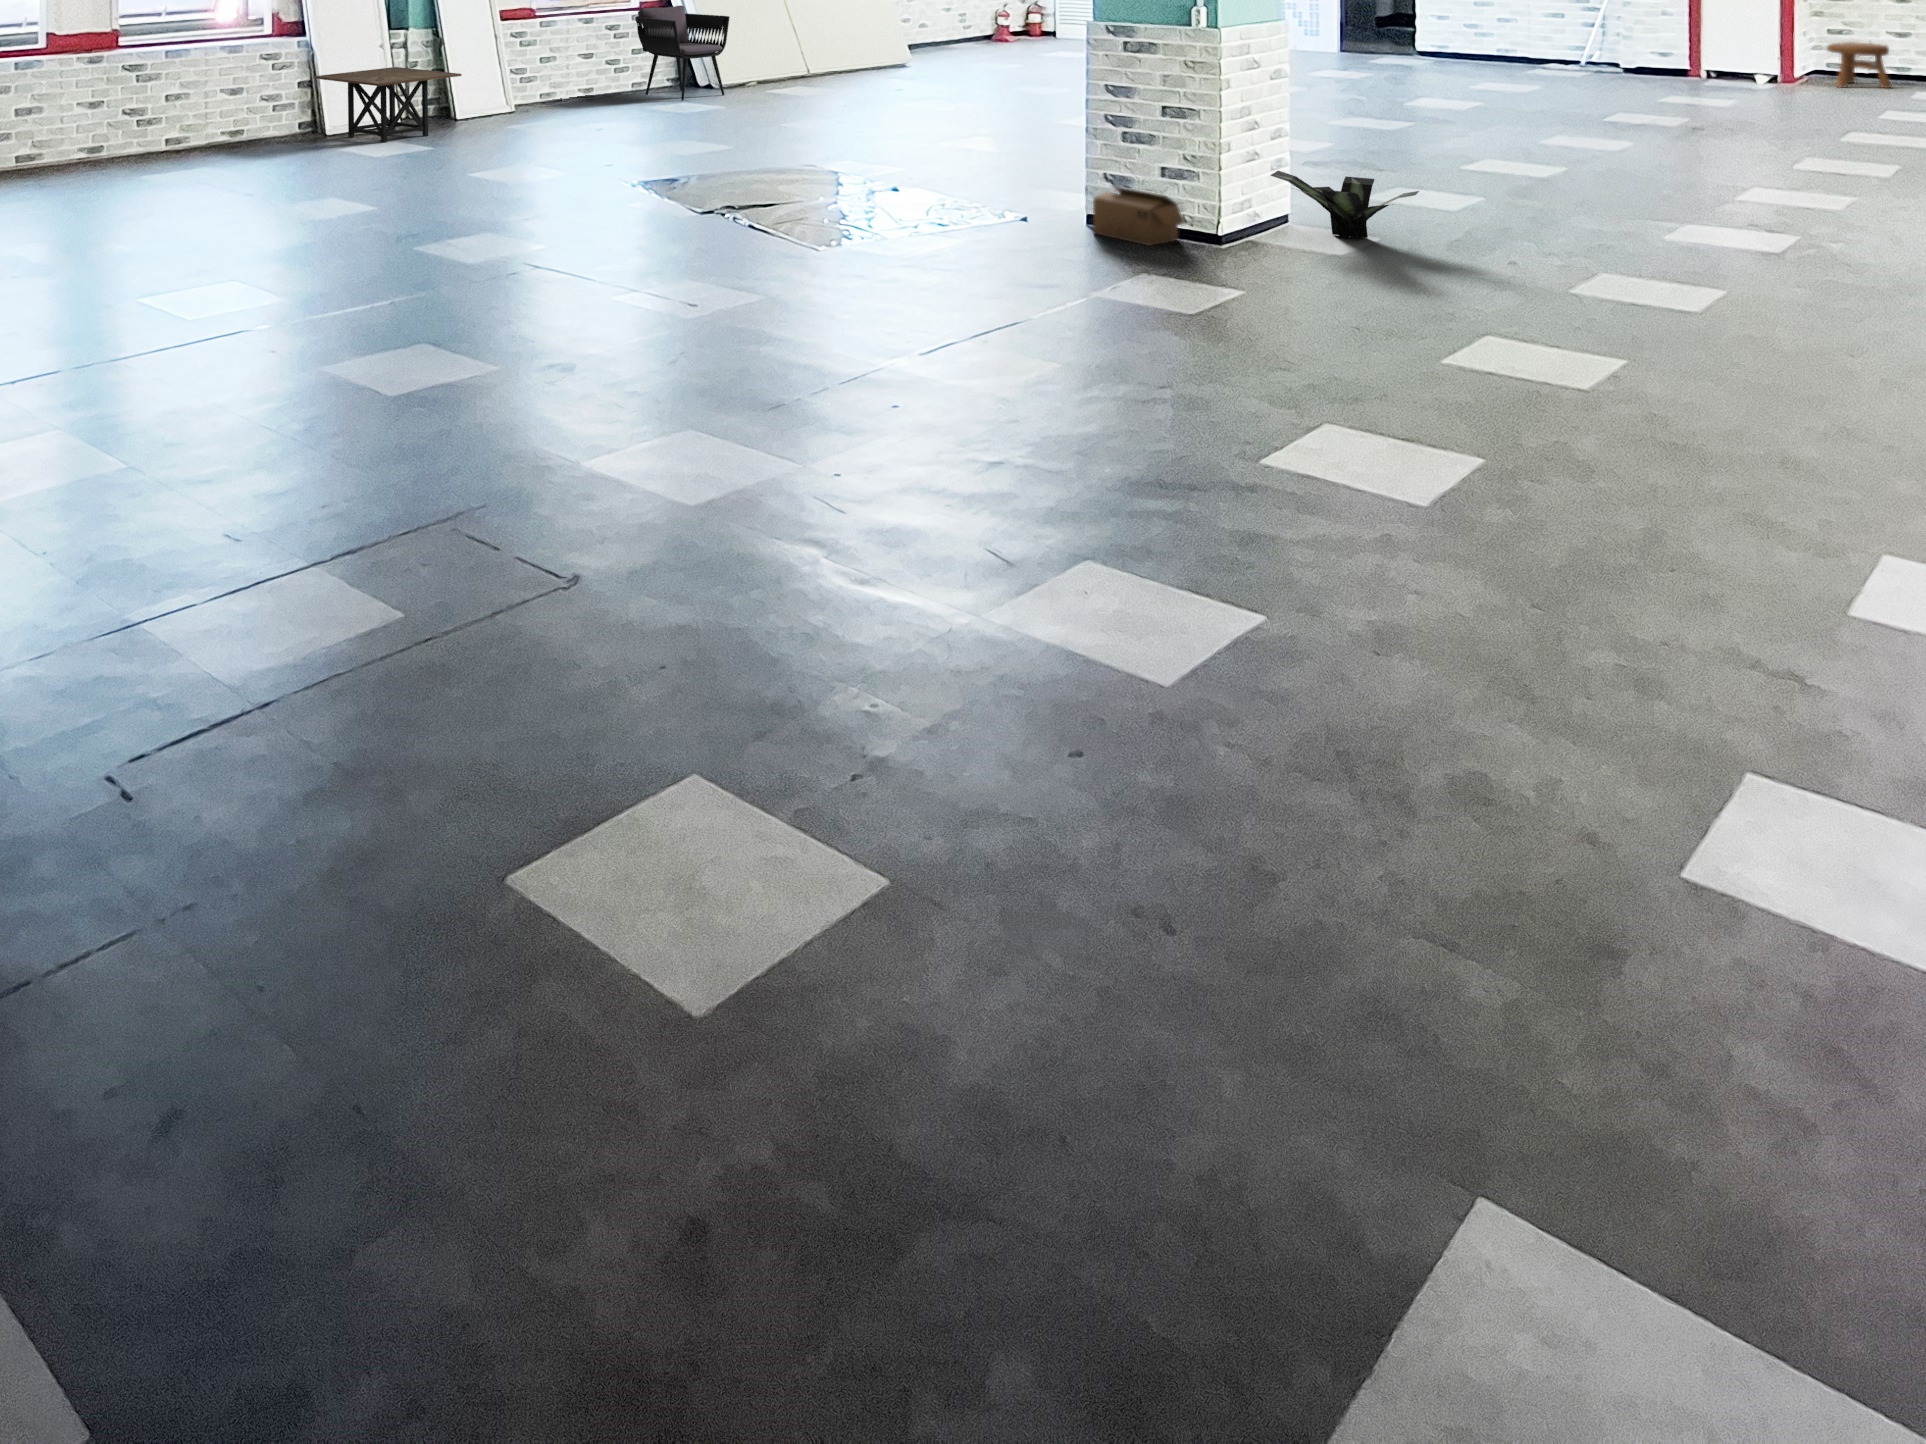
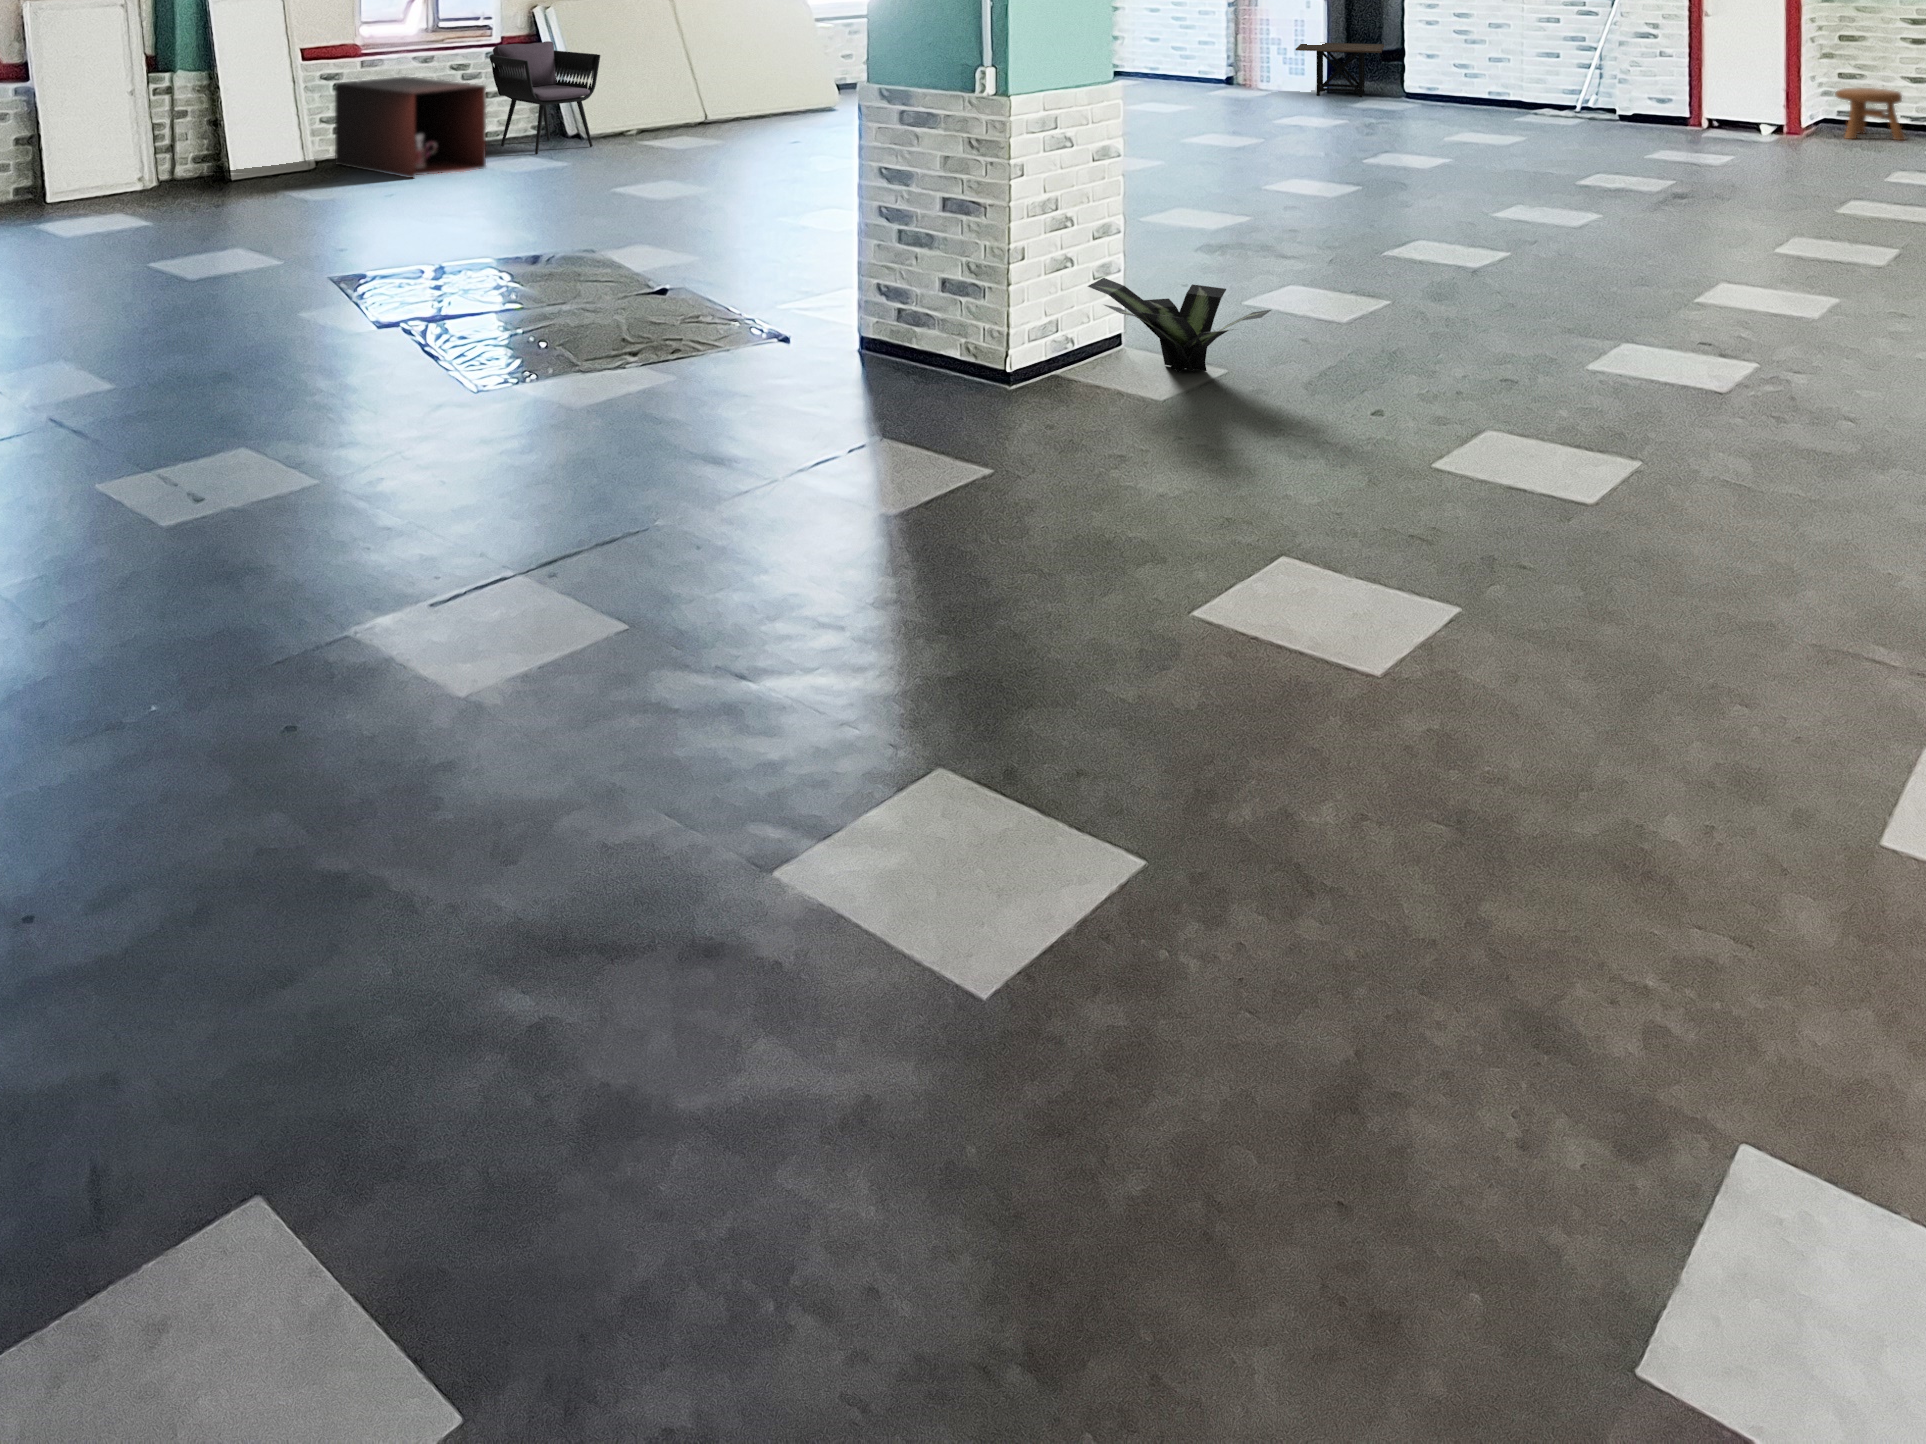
storage cabinet: none [521,34,652,118] -> present [335,76,486,178]
side table: present [313,67,462,143] -> present [1296,43,1384,97]
cardboard box: present [1093,186,1184,246] -> none [856,298,964,386]

